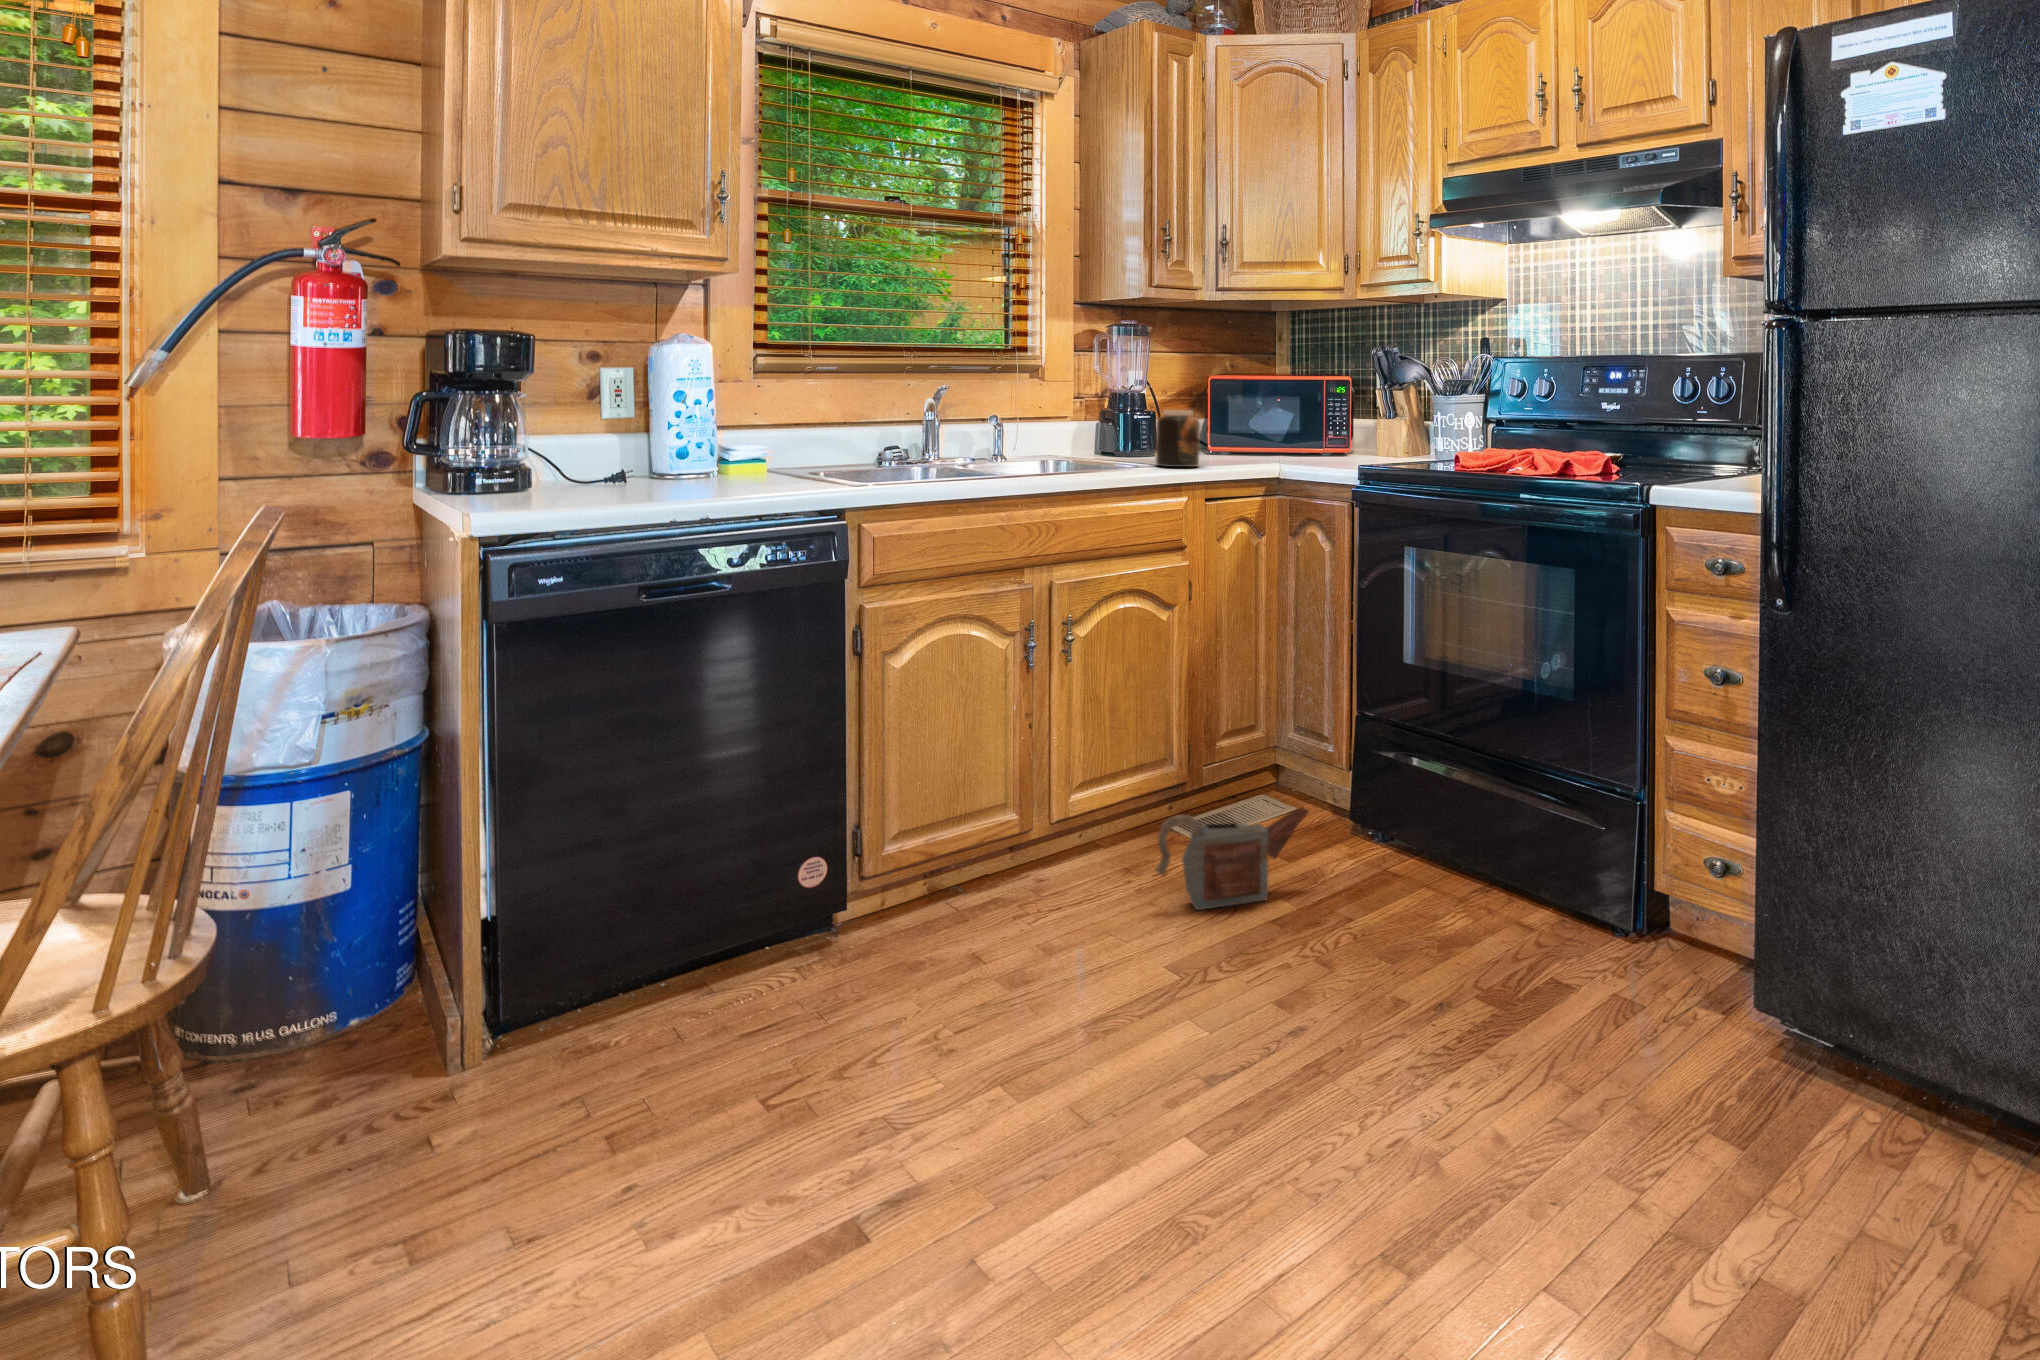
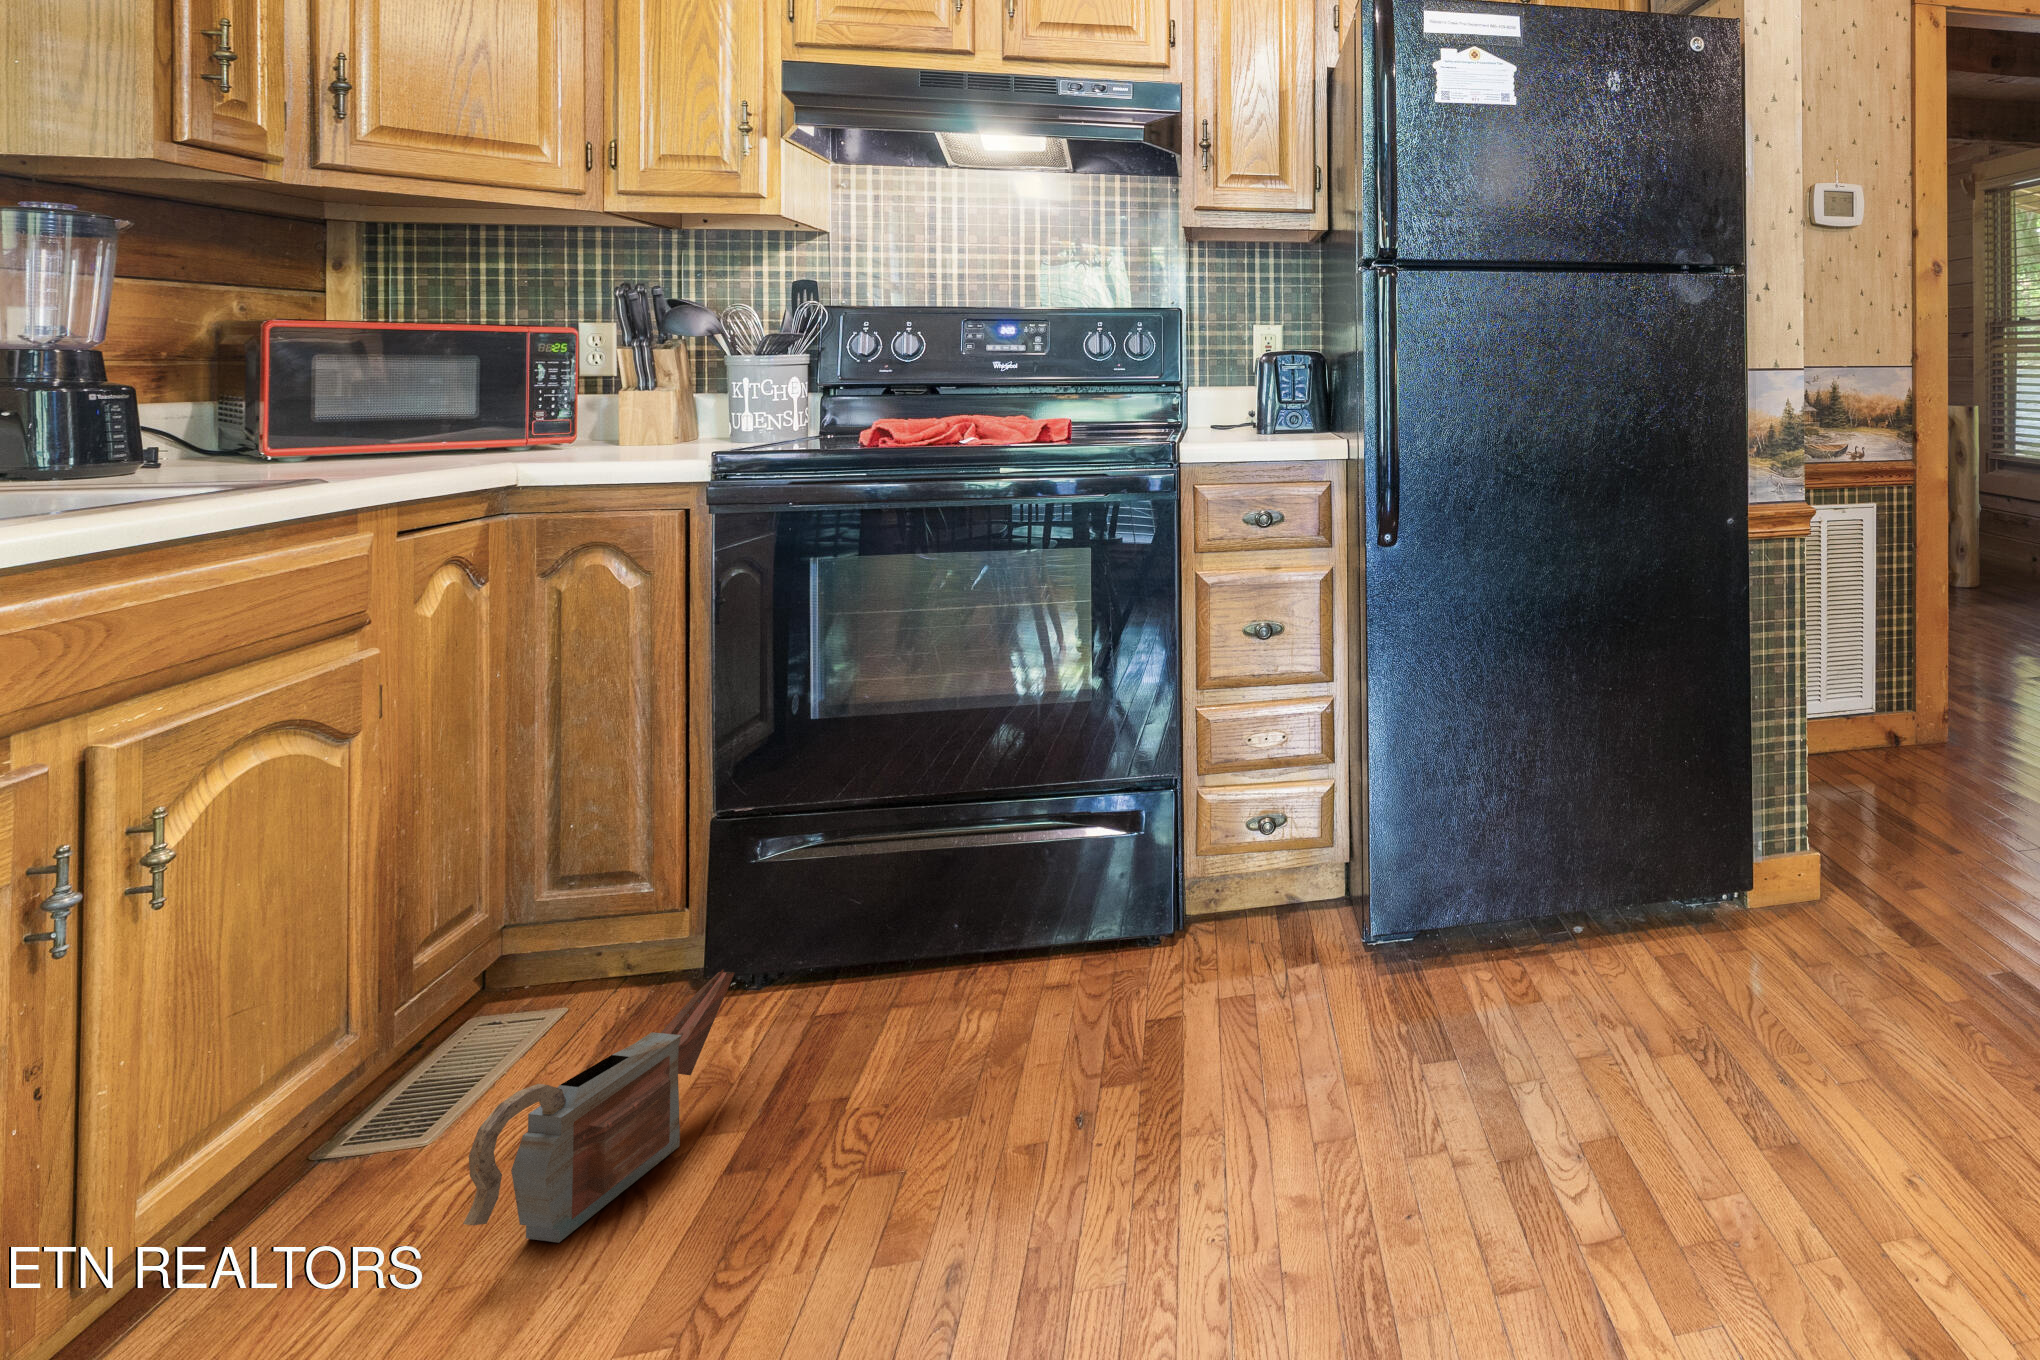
jar: present [1156,410,1200,467] -> none [205,374,330,482]

